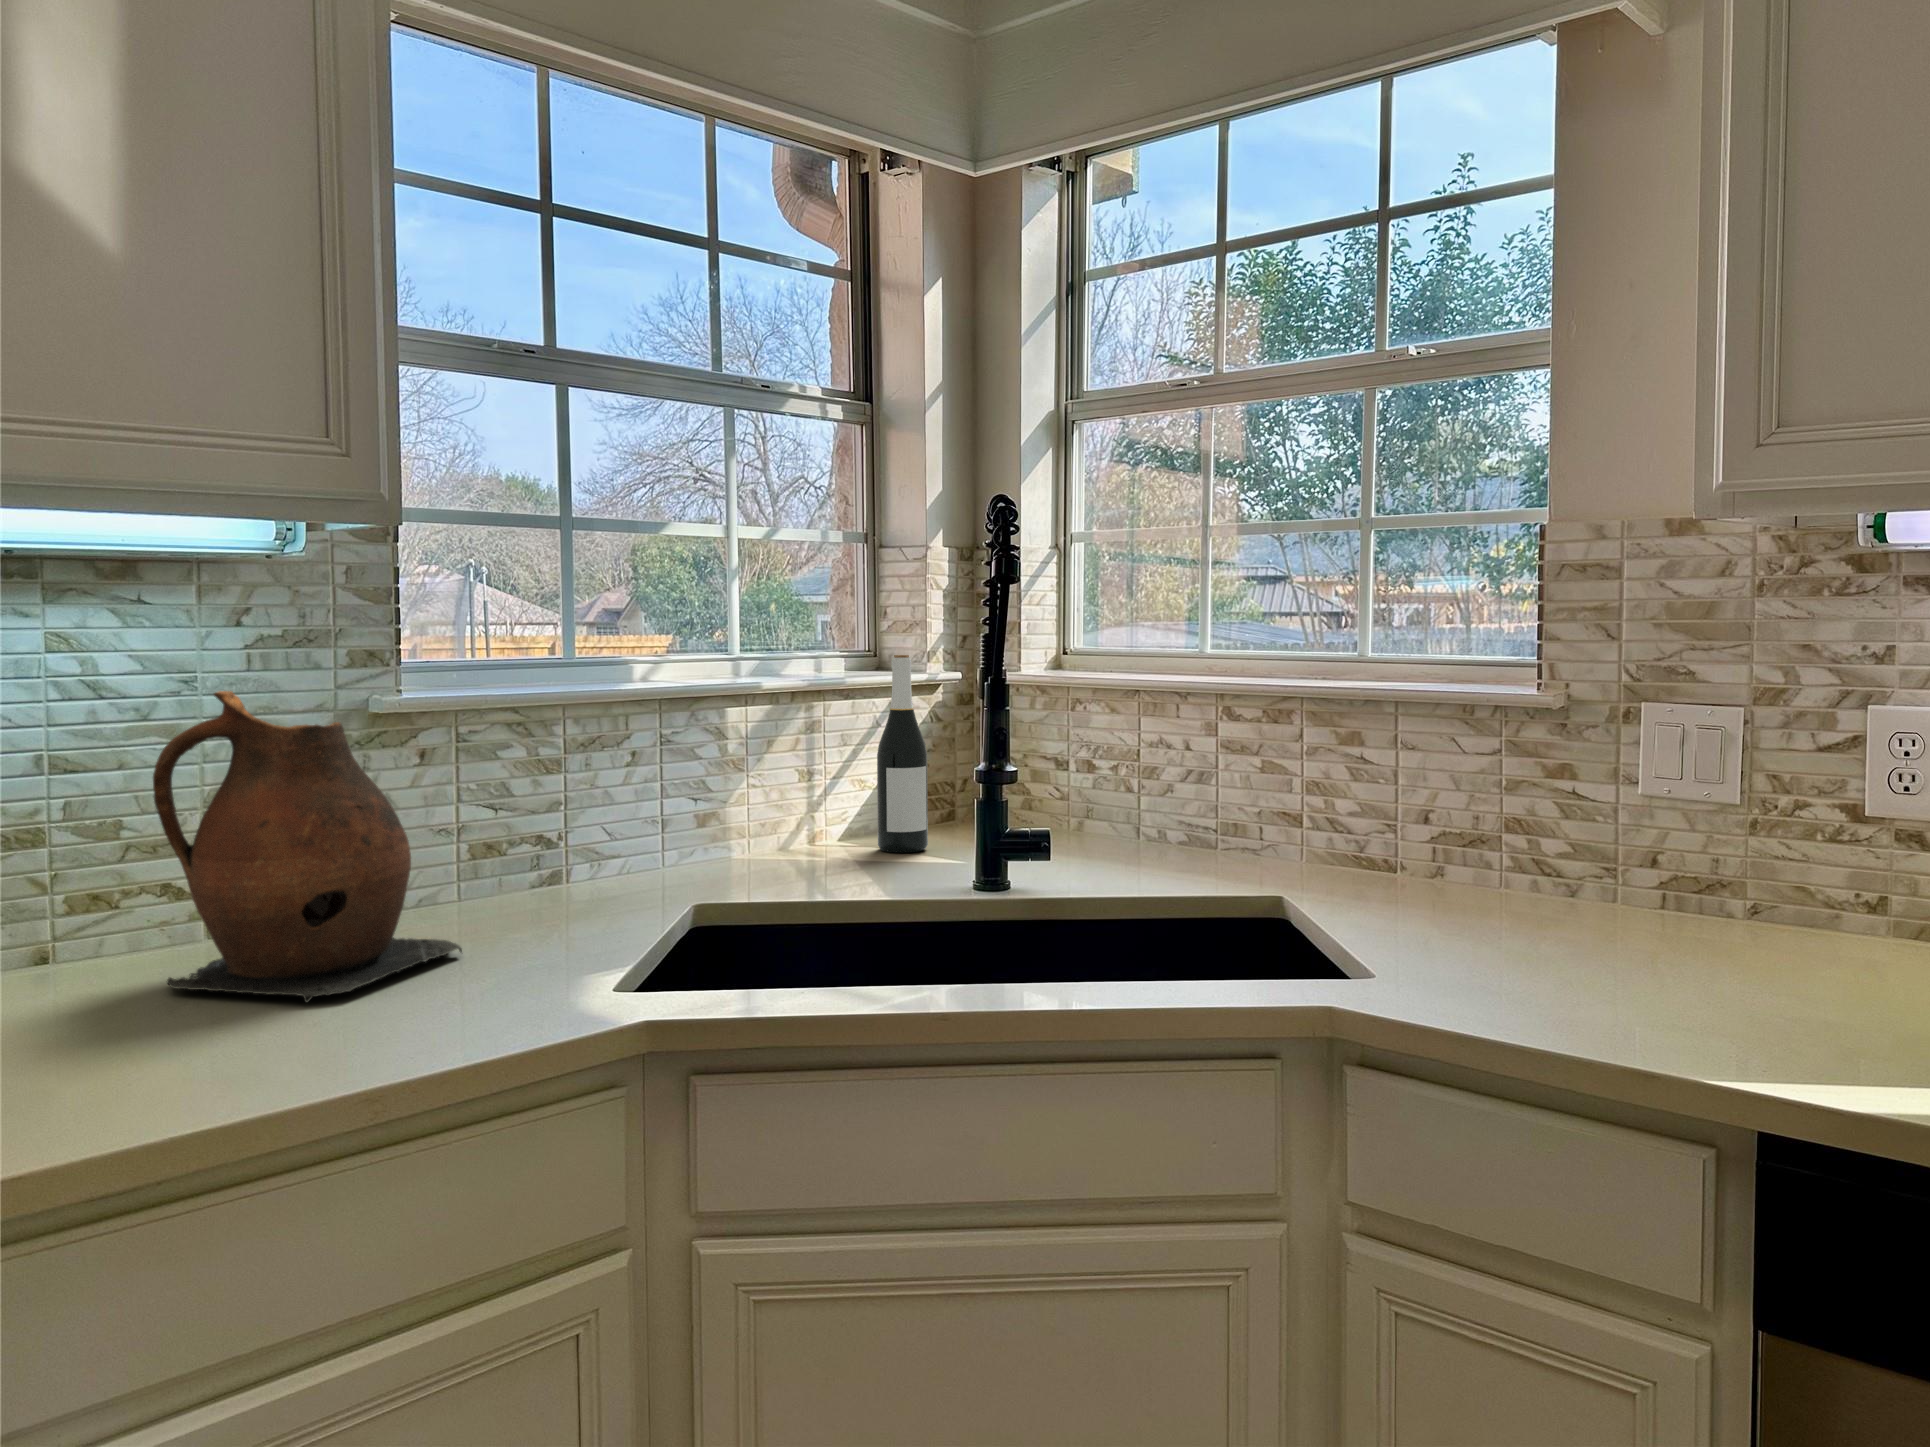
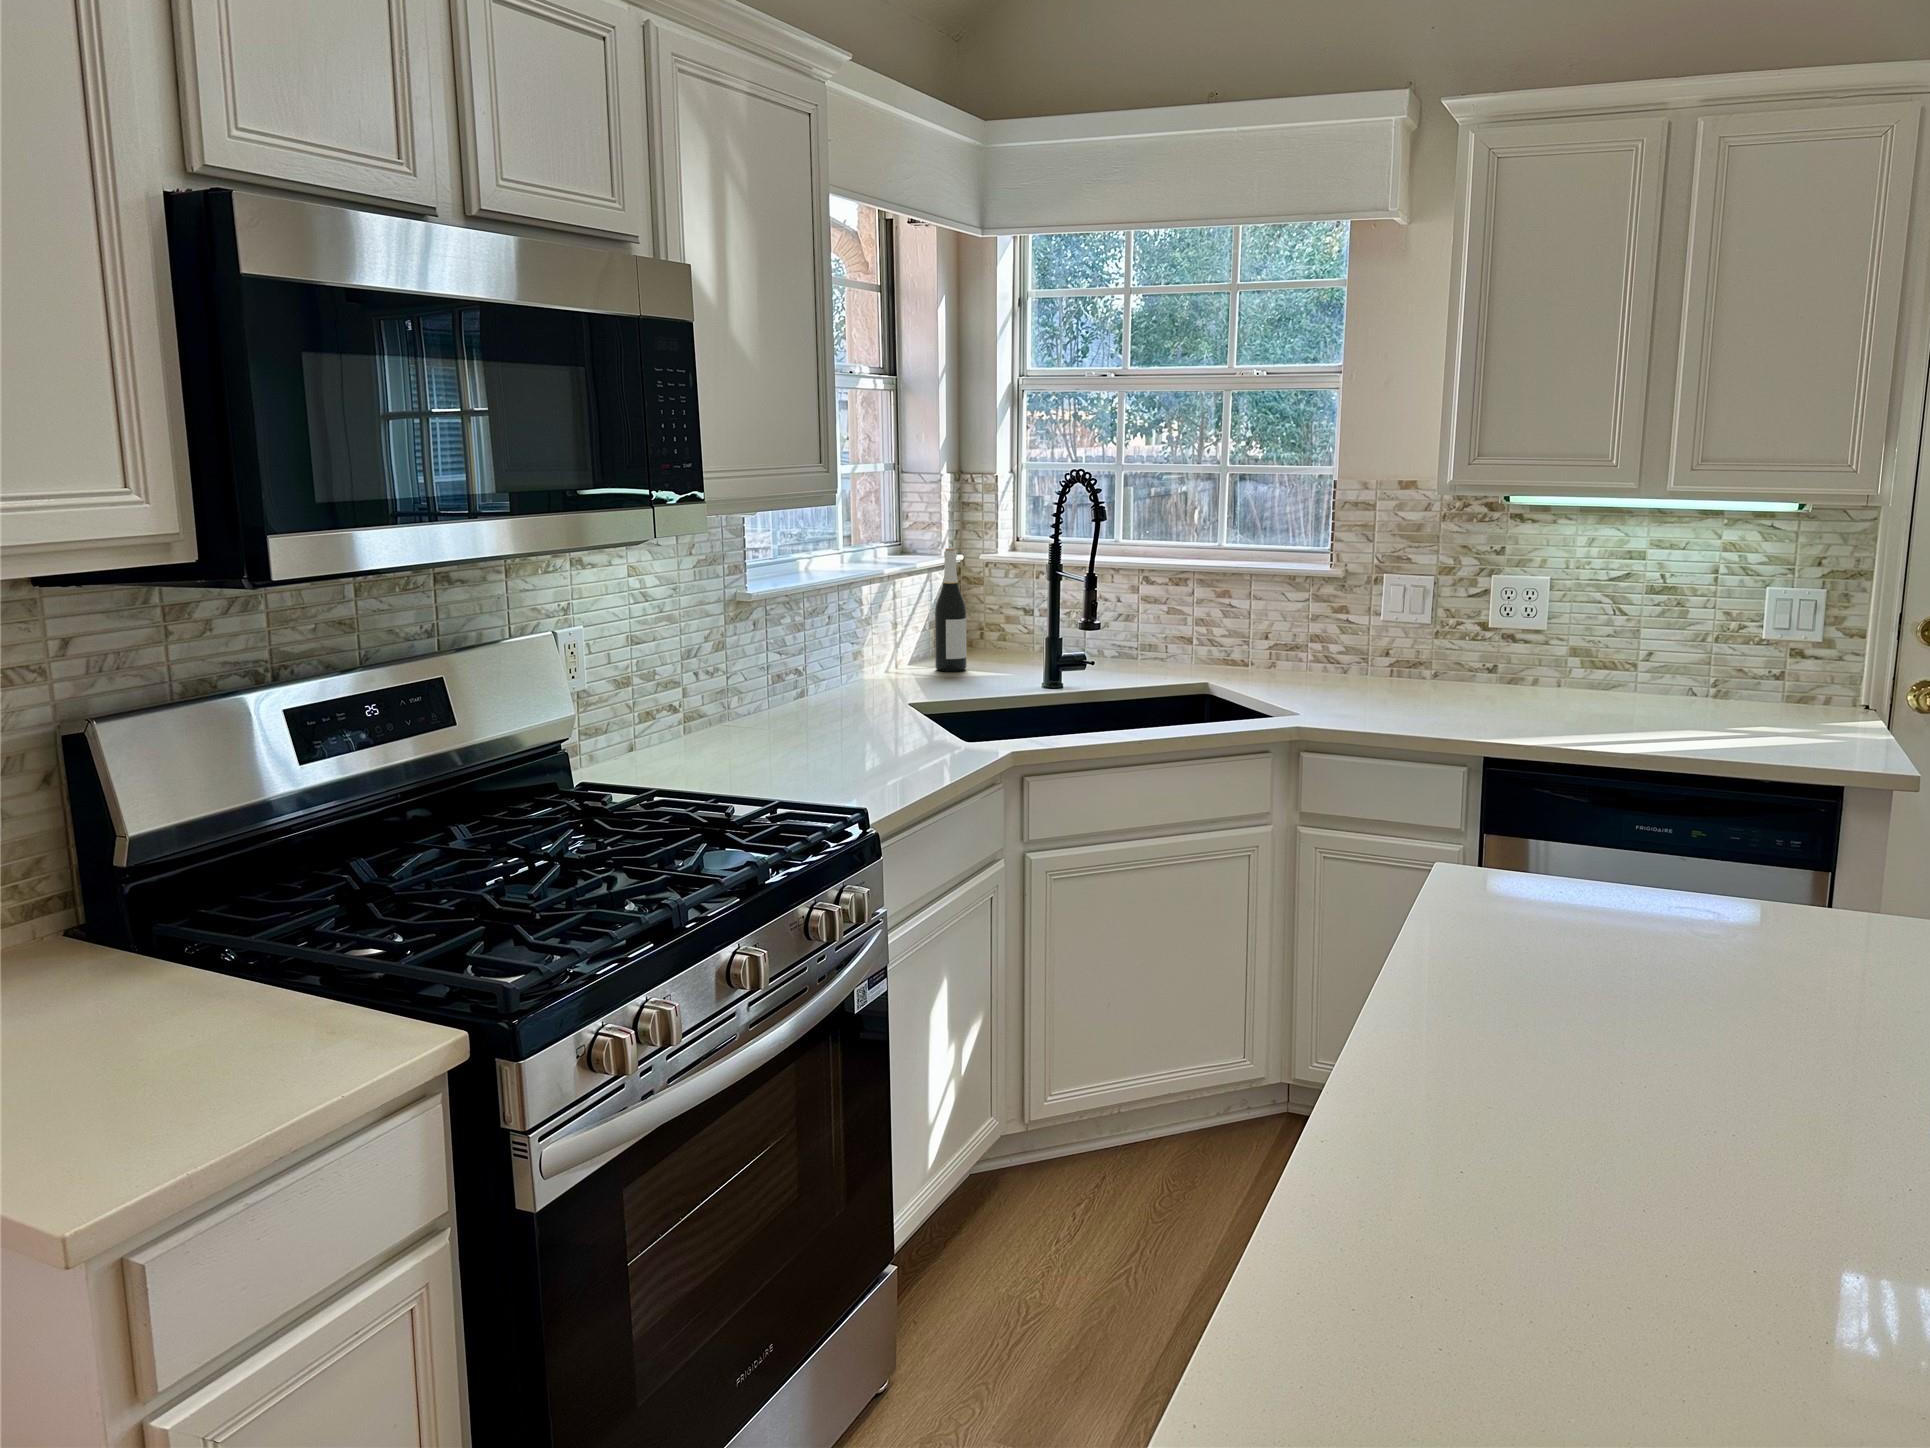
ceramic pitcher: present [153,691,462,1002] -> none [731,596,856,756]

